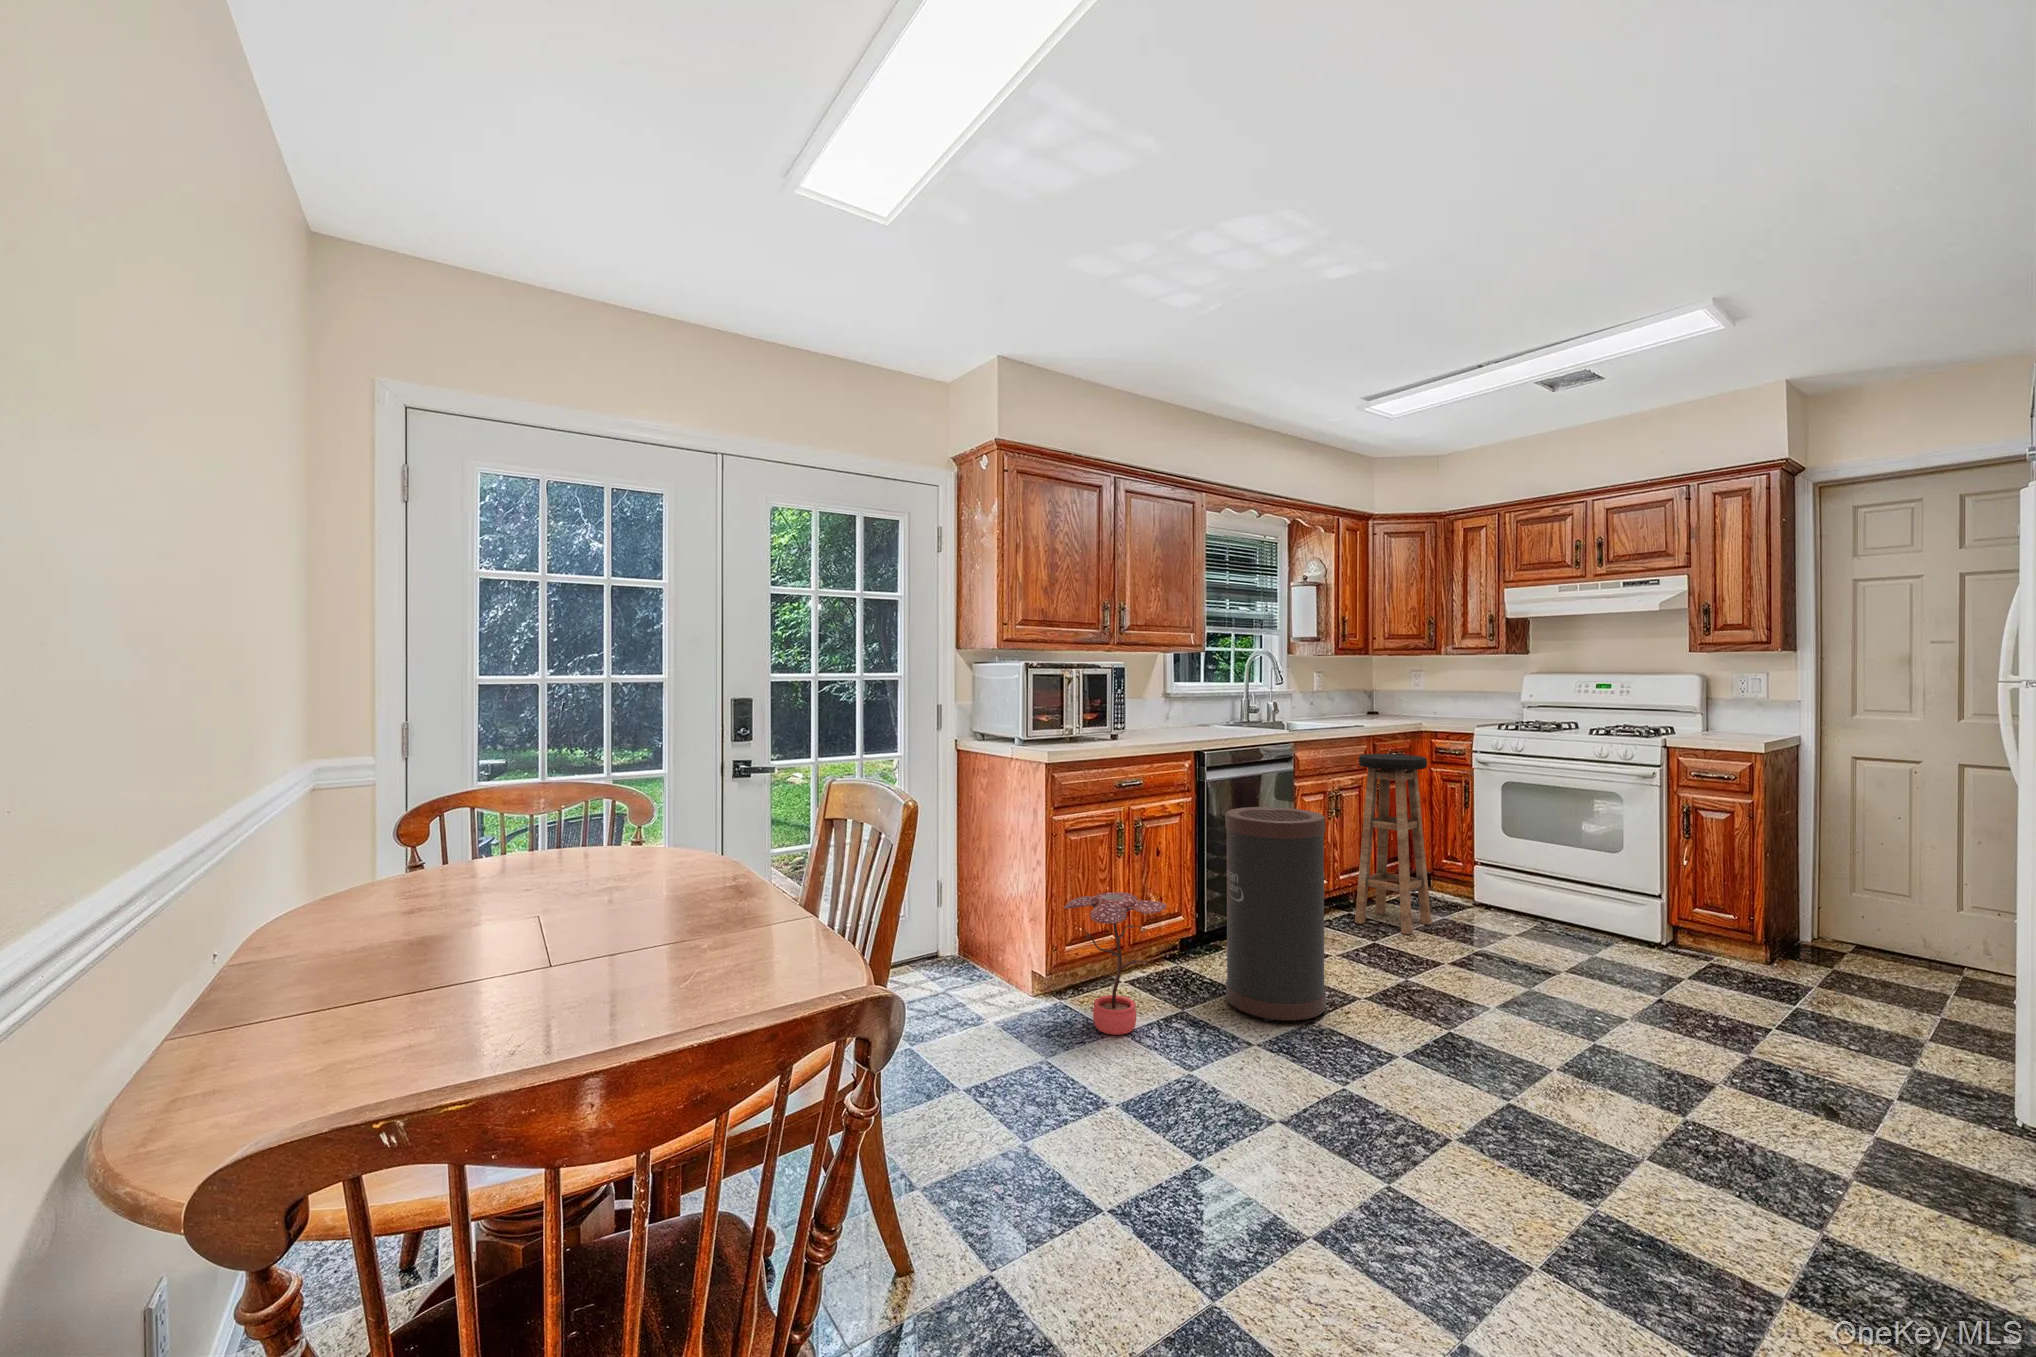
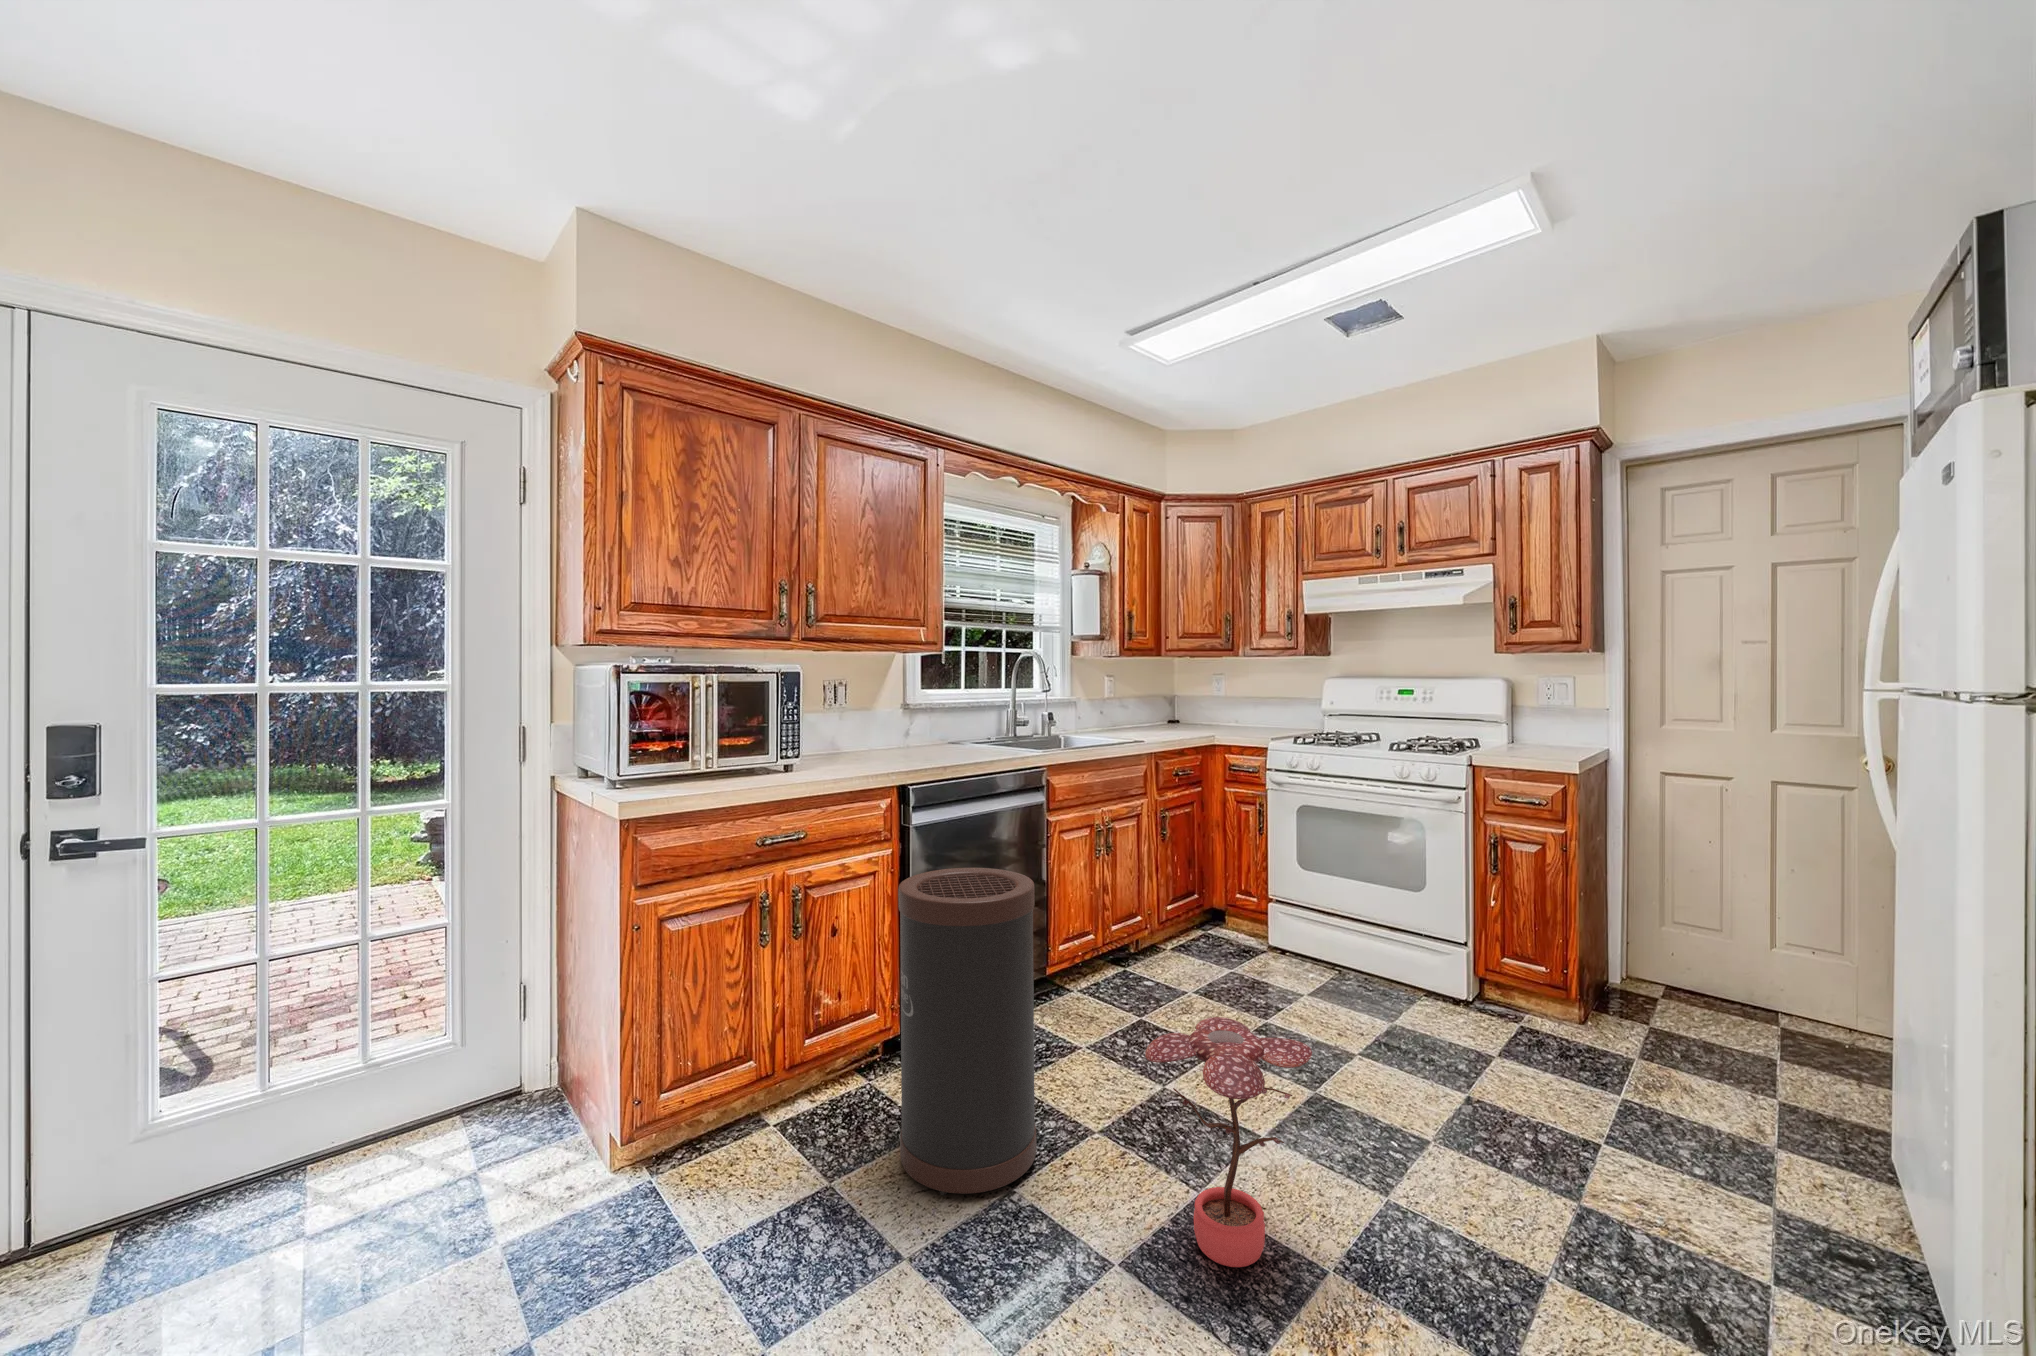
bar stool: present [1355,754,1431,935] -> none [1123,777,1213,1005]
potted plant: present [1064,892,1167,1035] -> present [1145,1017,1312,1267]

